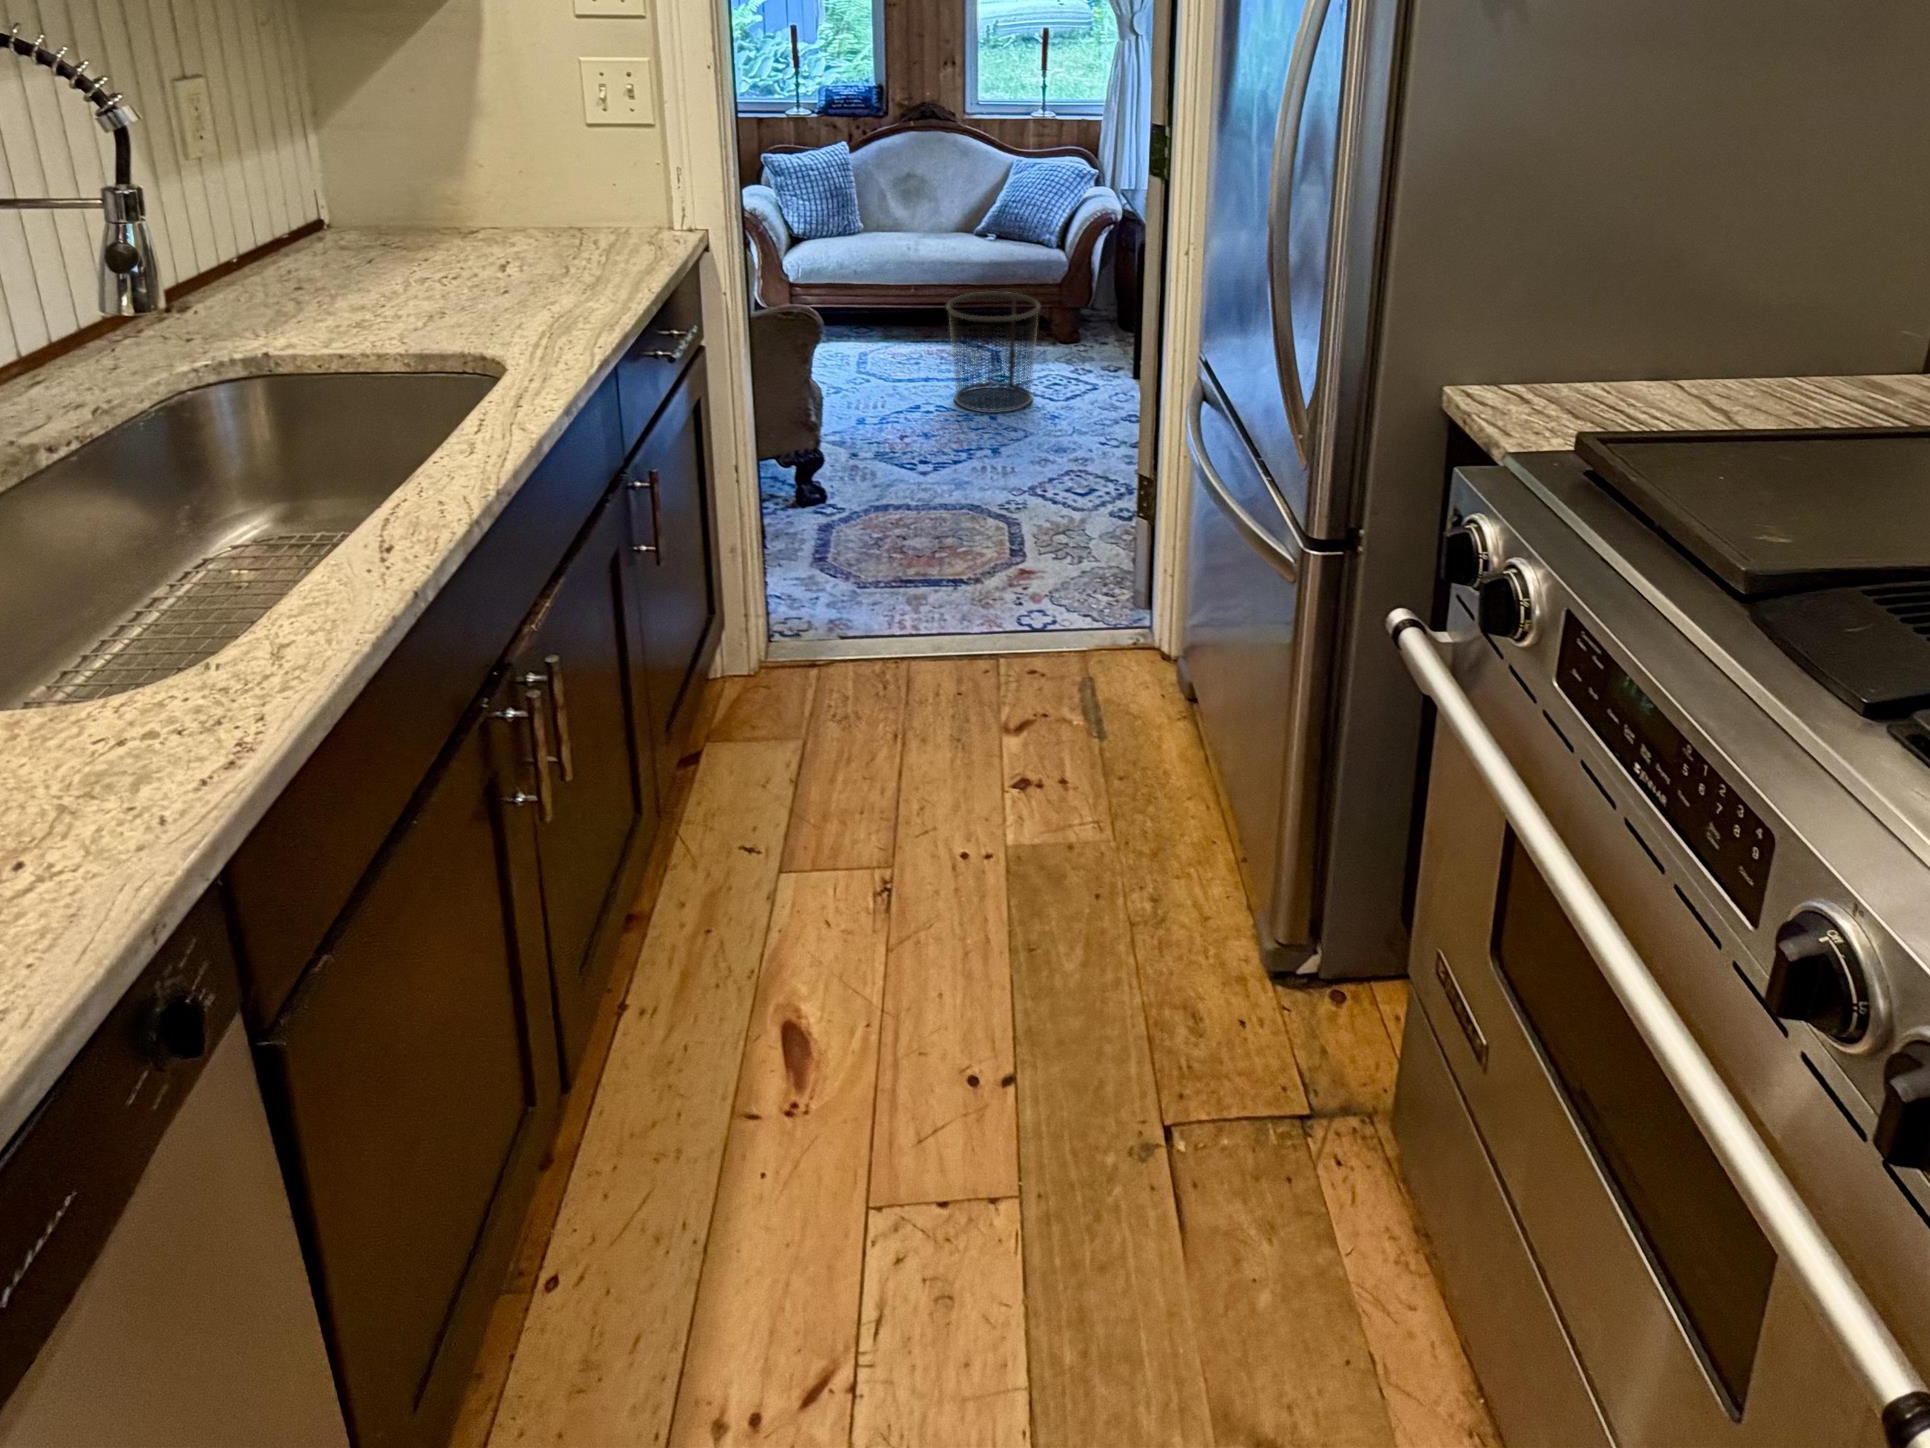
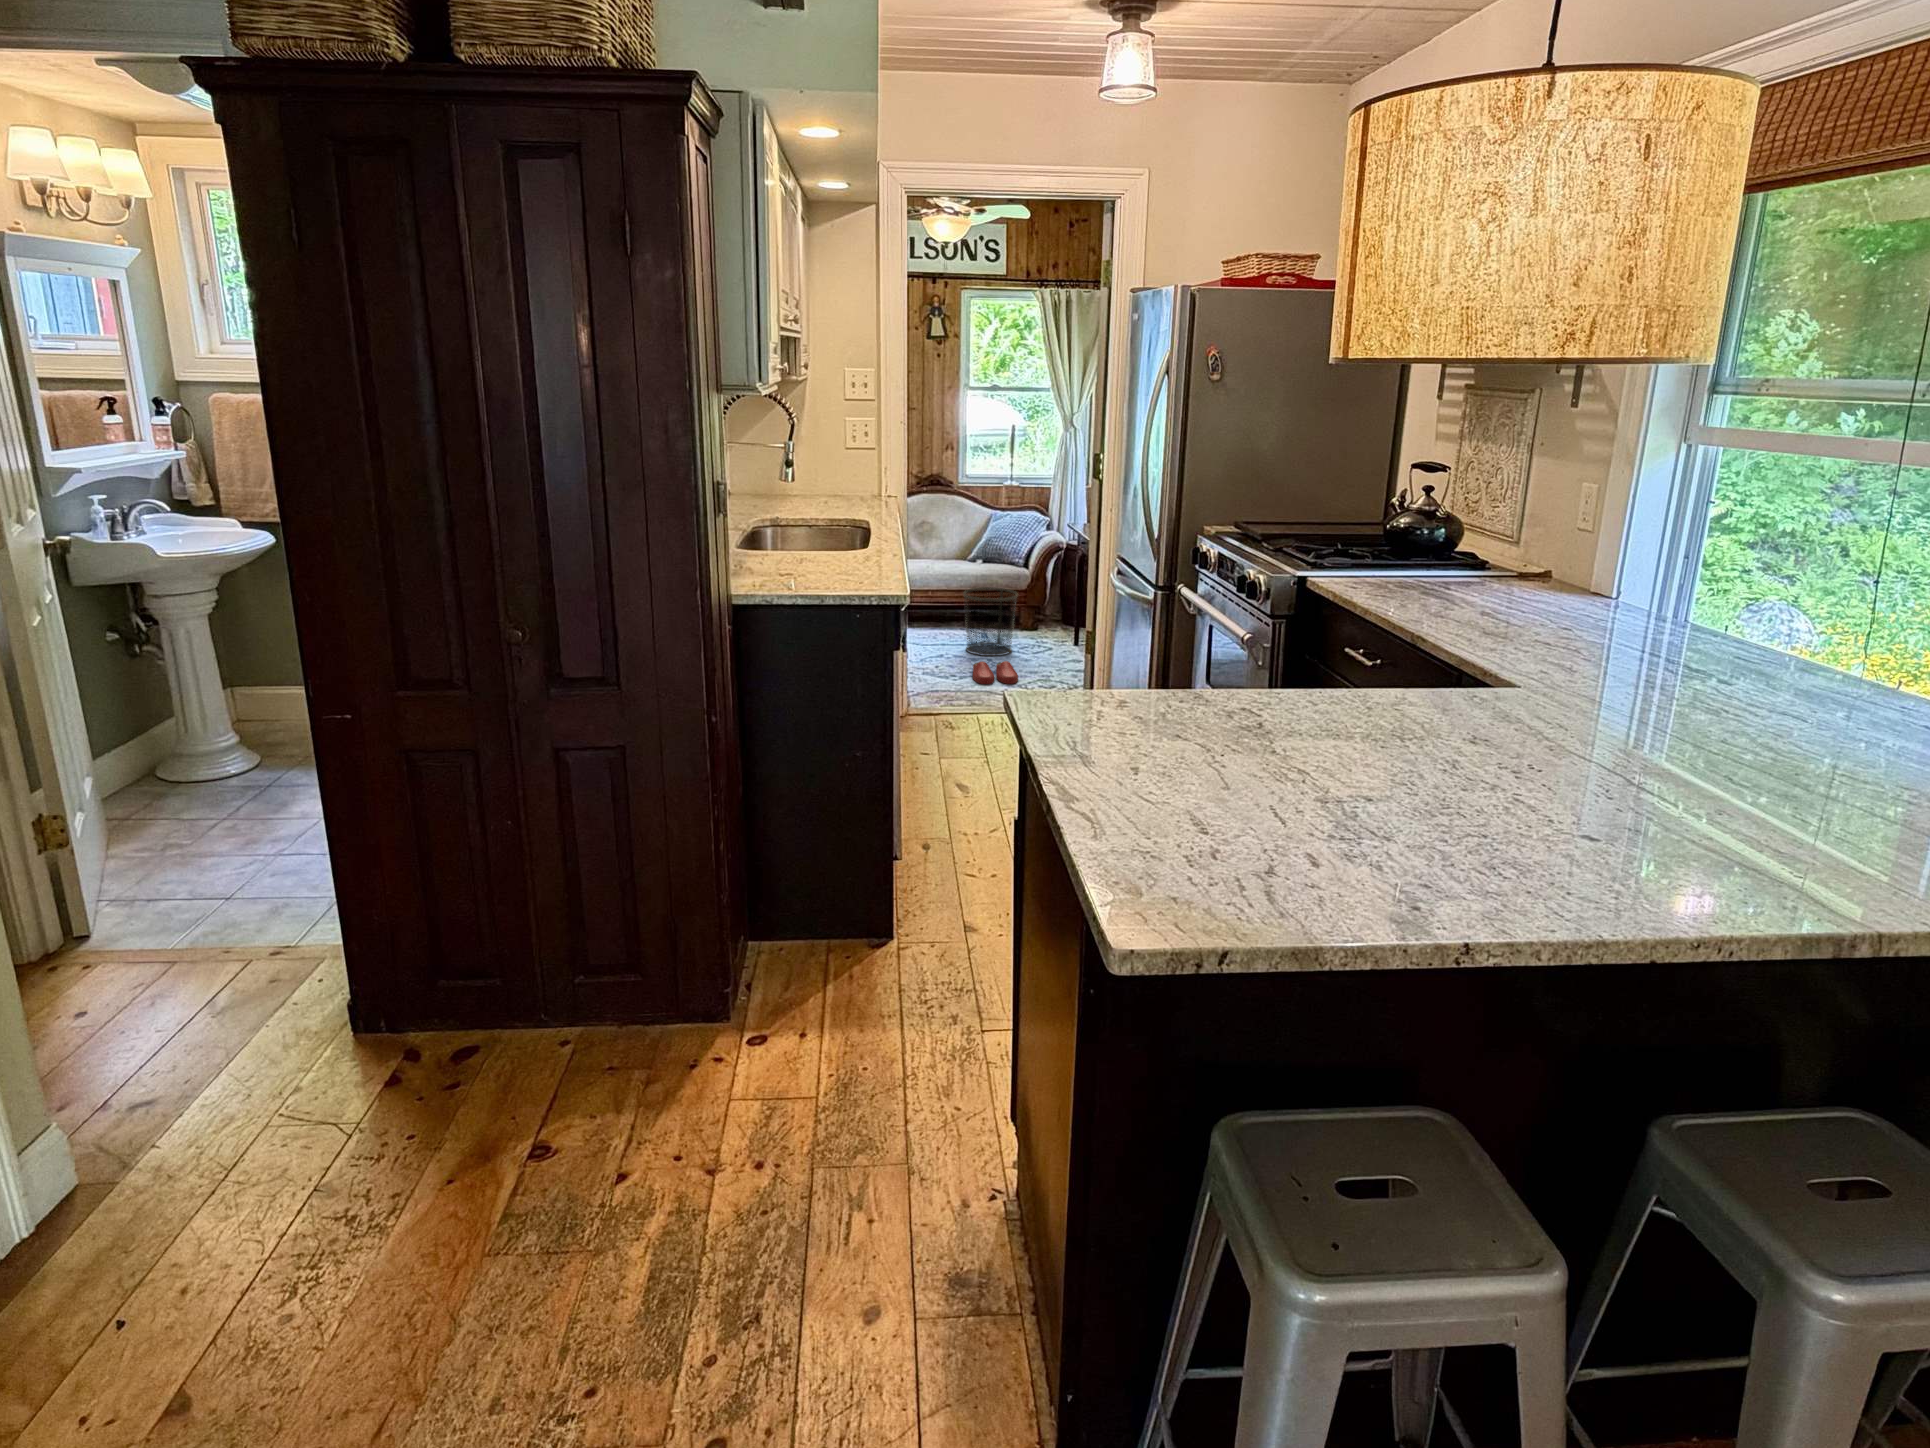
slippers: none [954,433,1035,483] -> present [973,661,1018,684]

